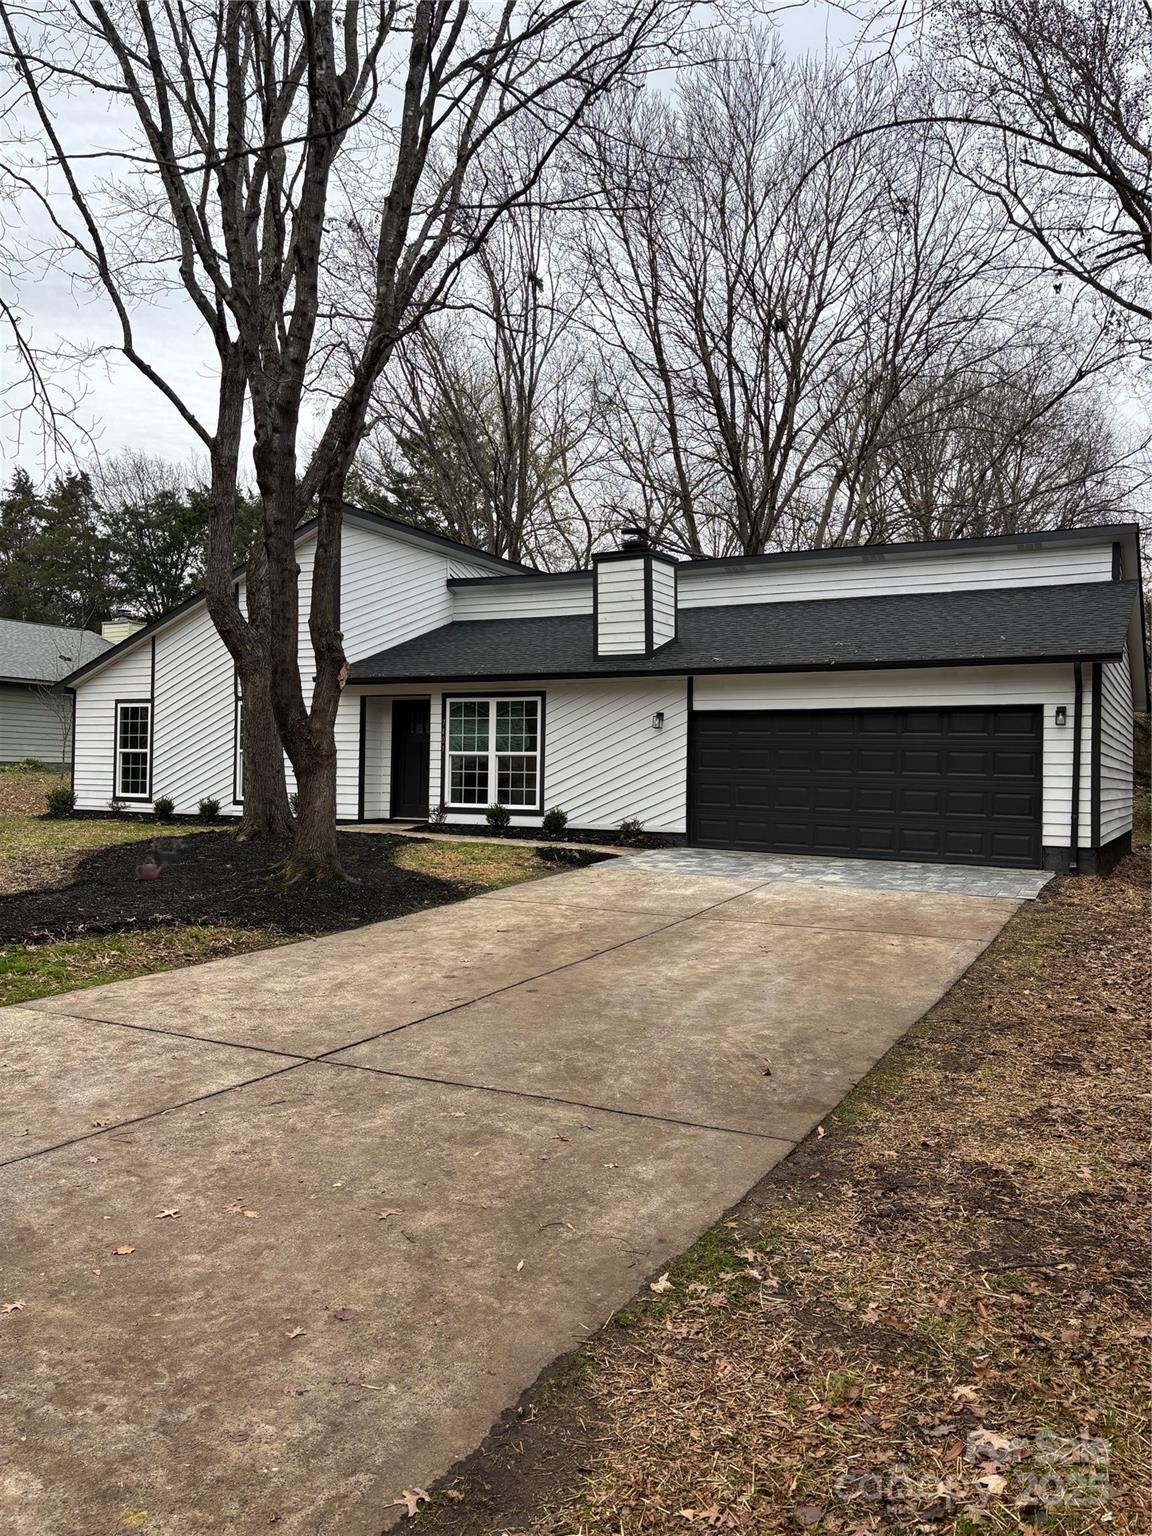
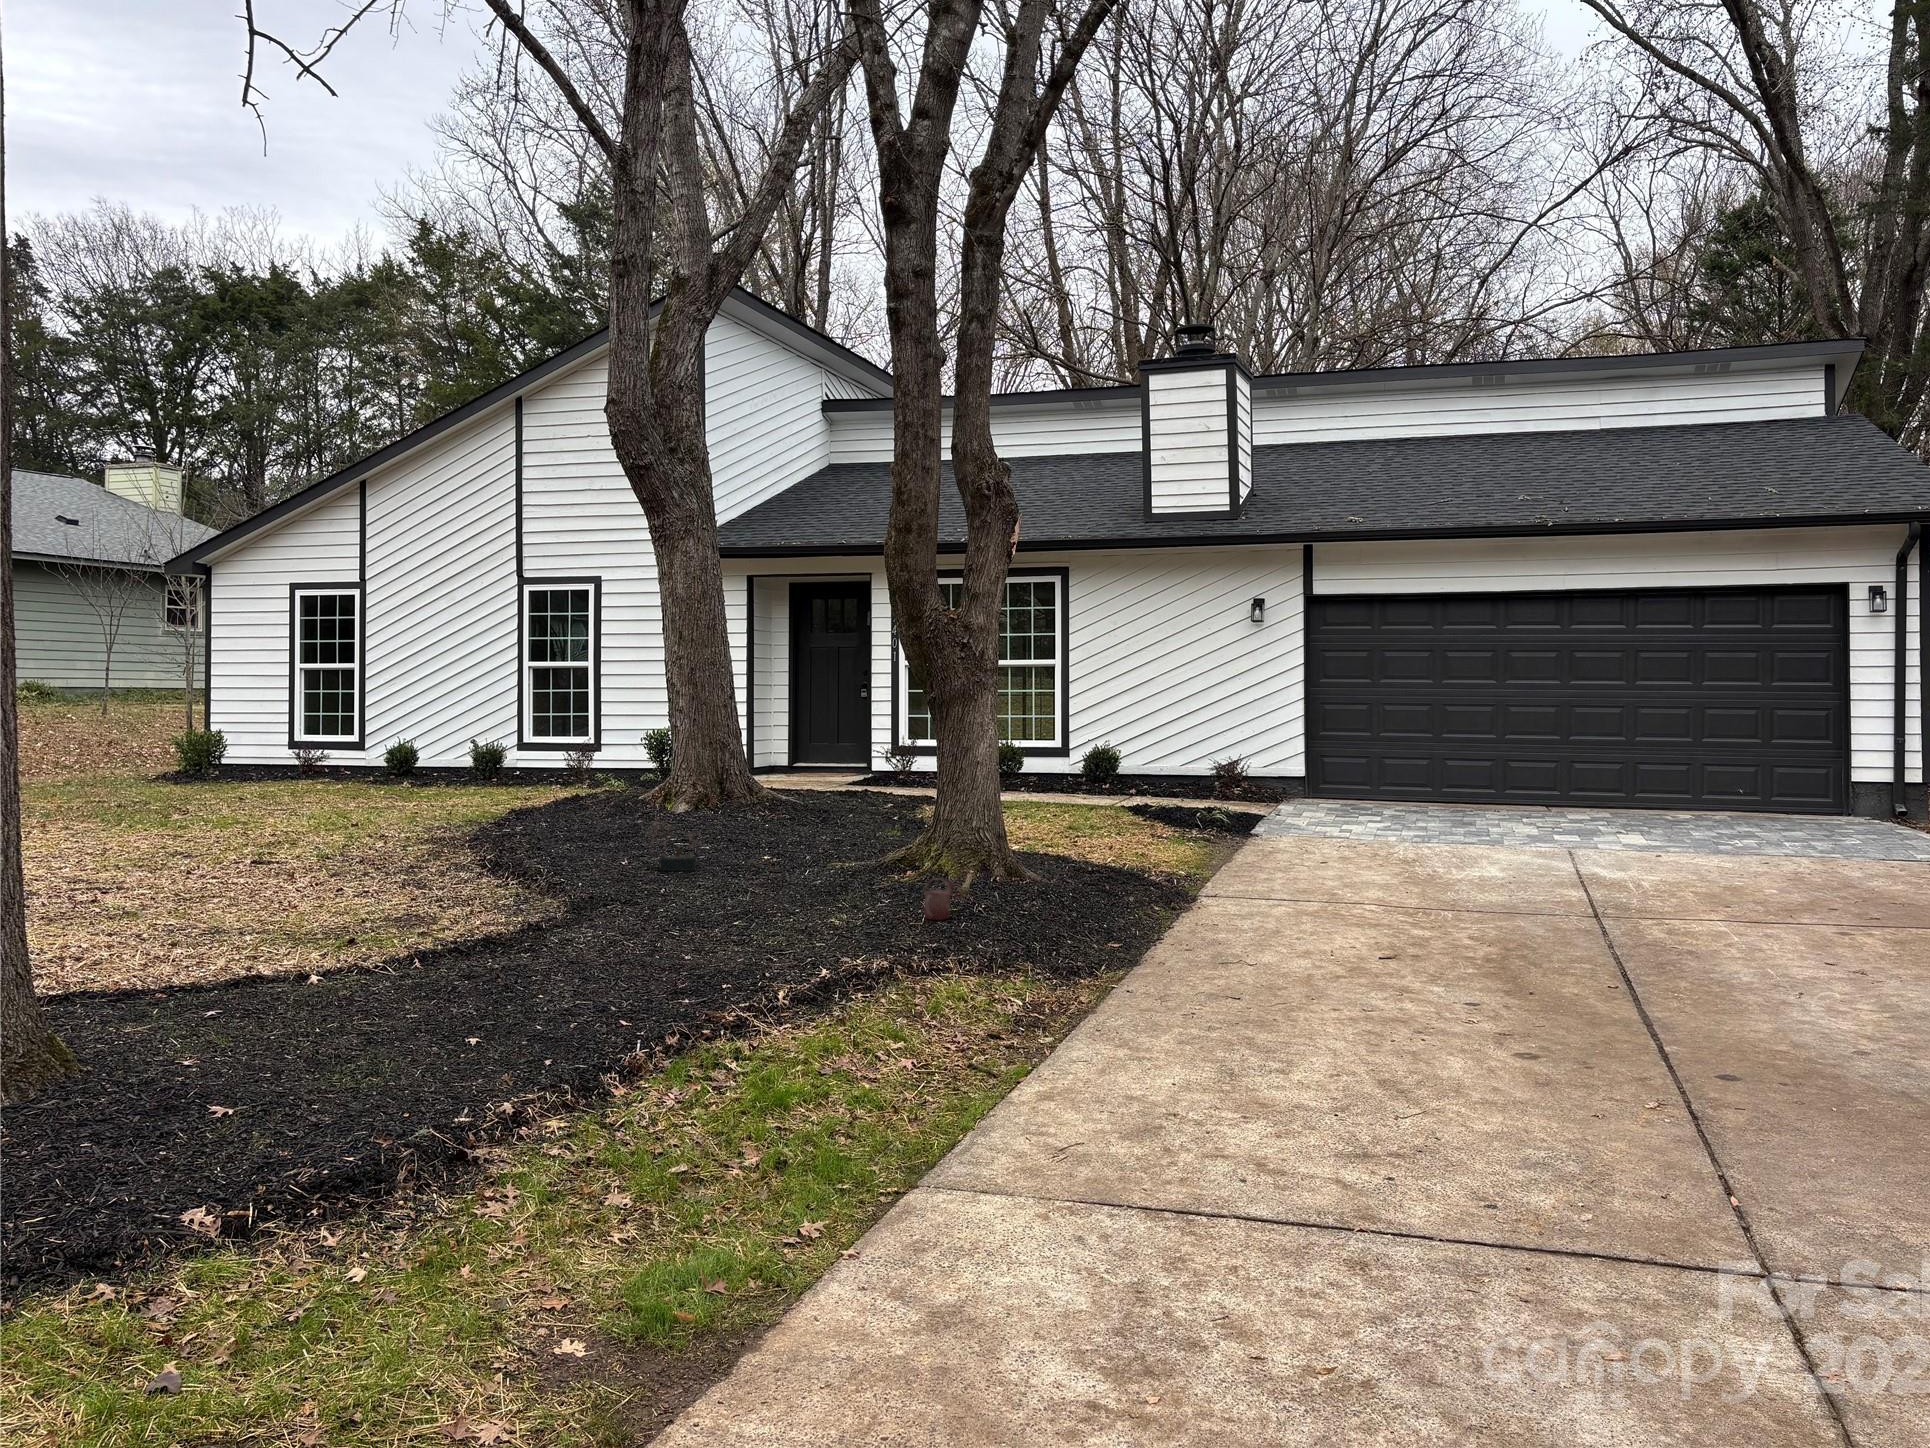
watering can: present [136,858,167,880] -> present [924,881,955,920]

